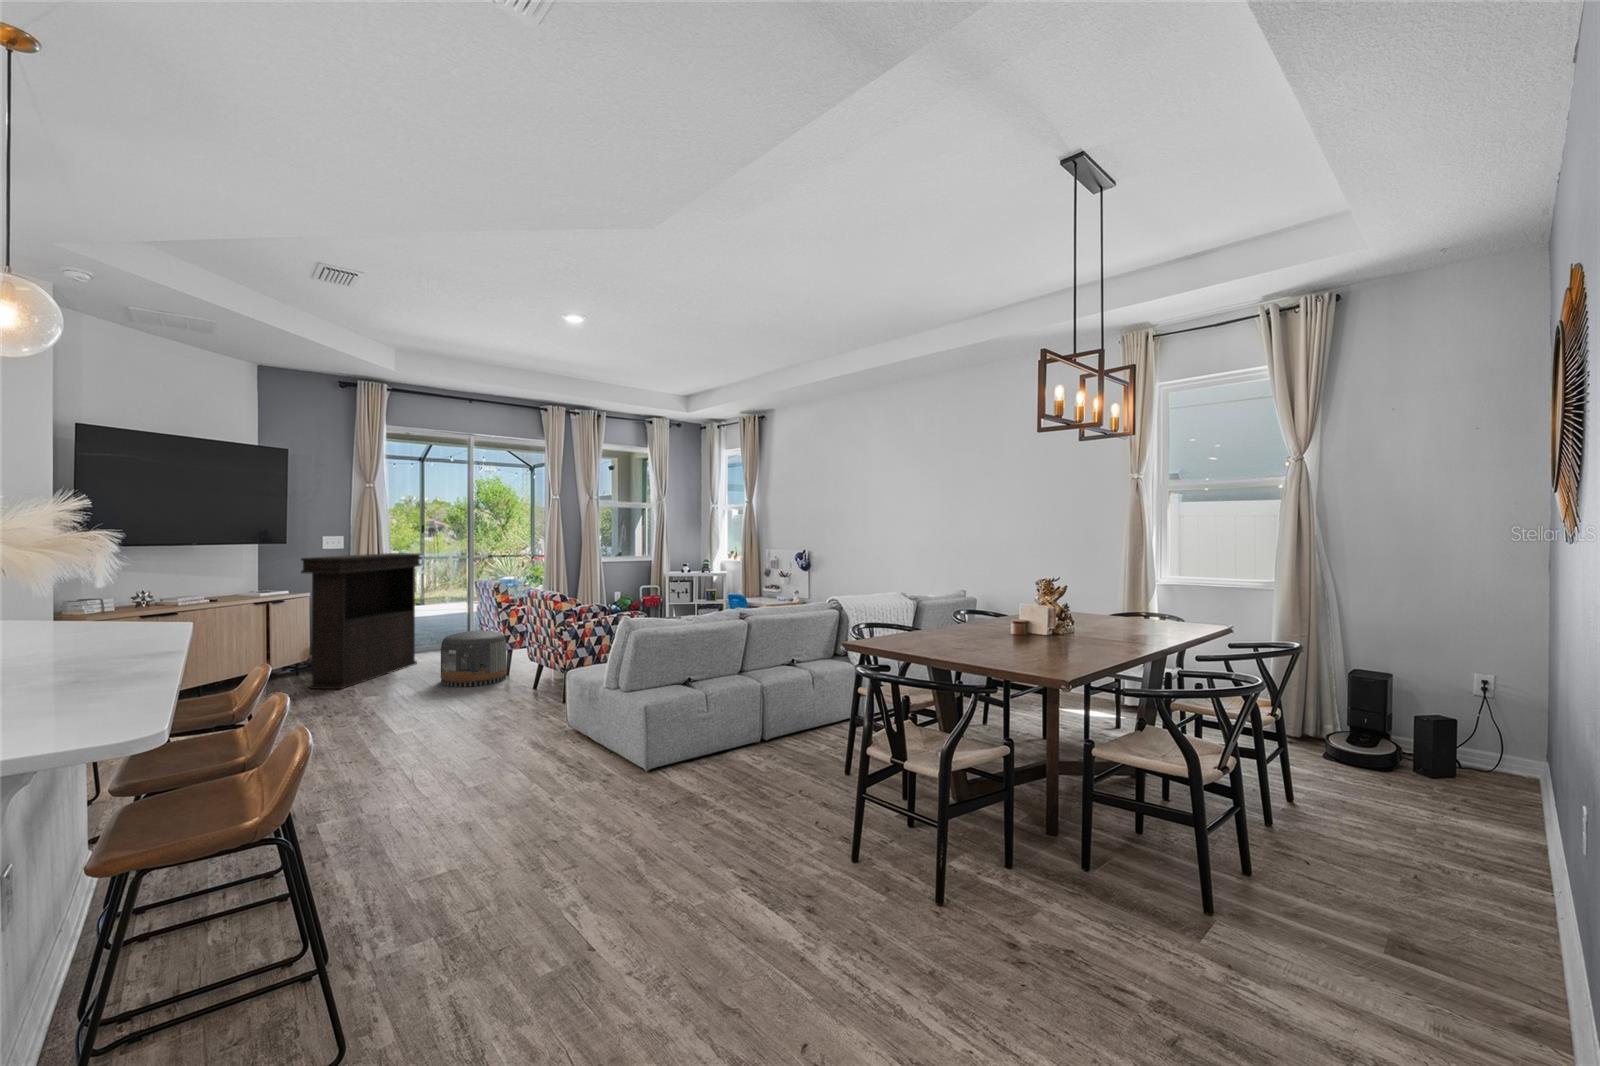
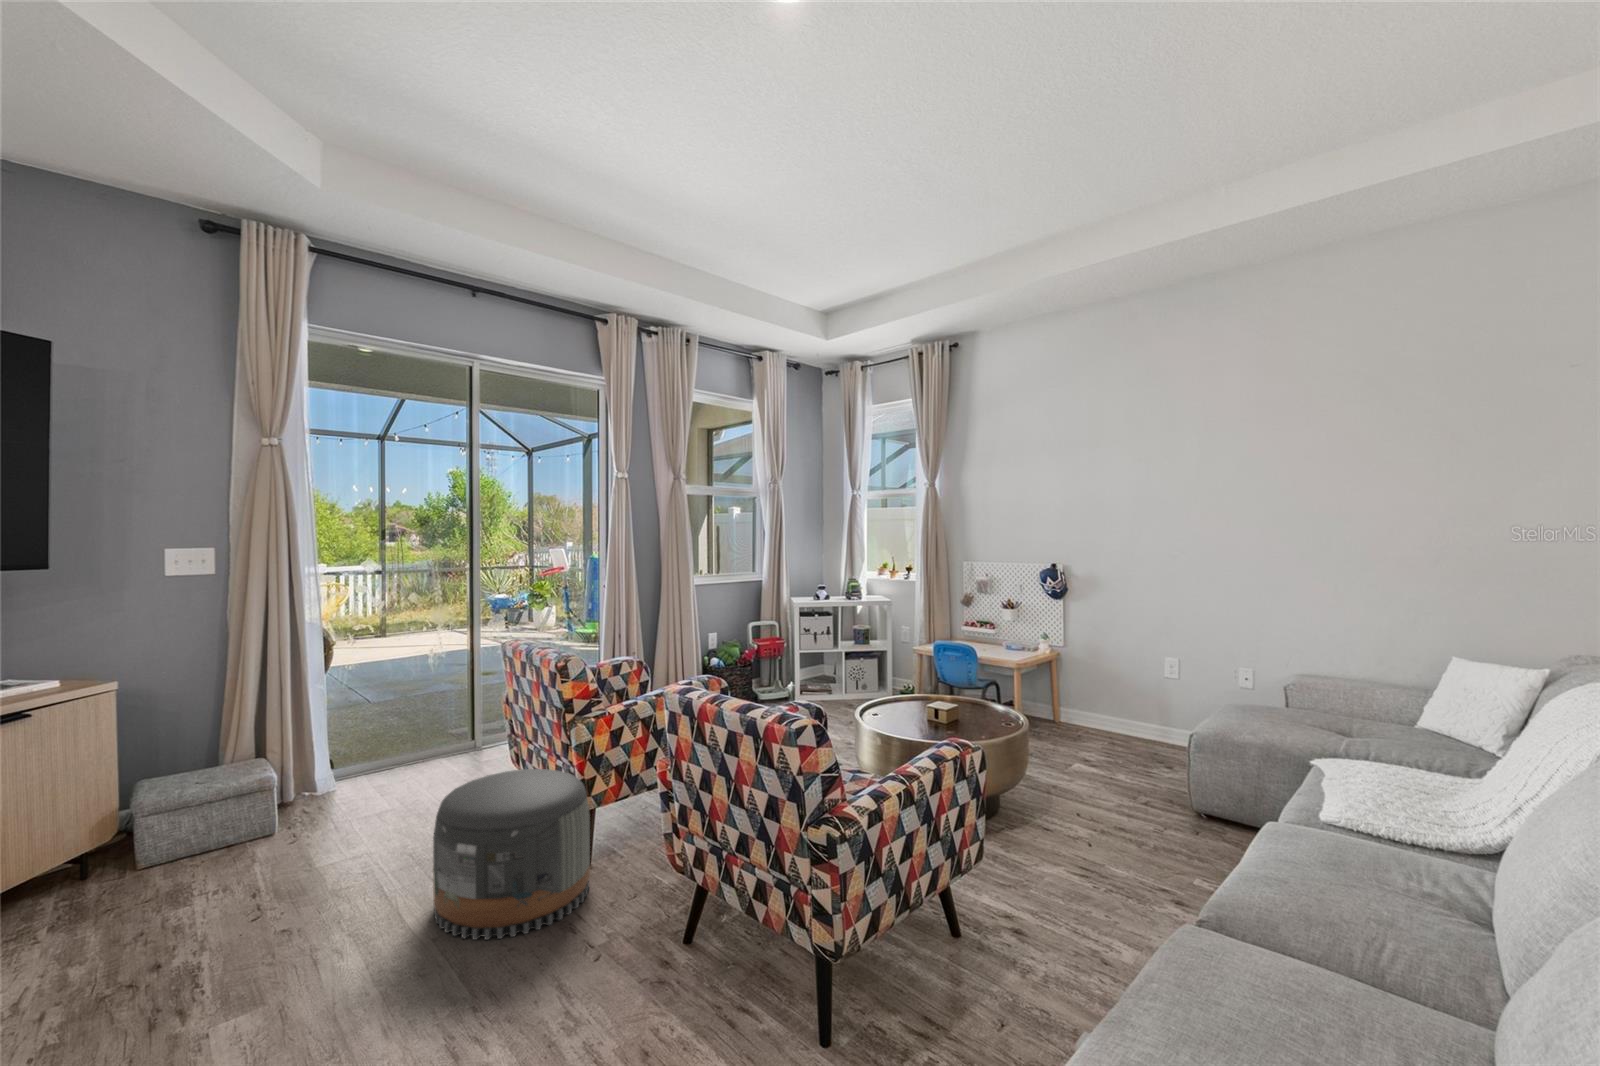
console table: present [301,553,422,689] -> none [47,583,382,962]

